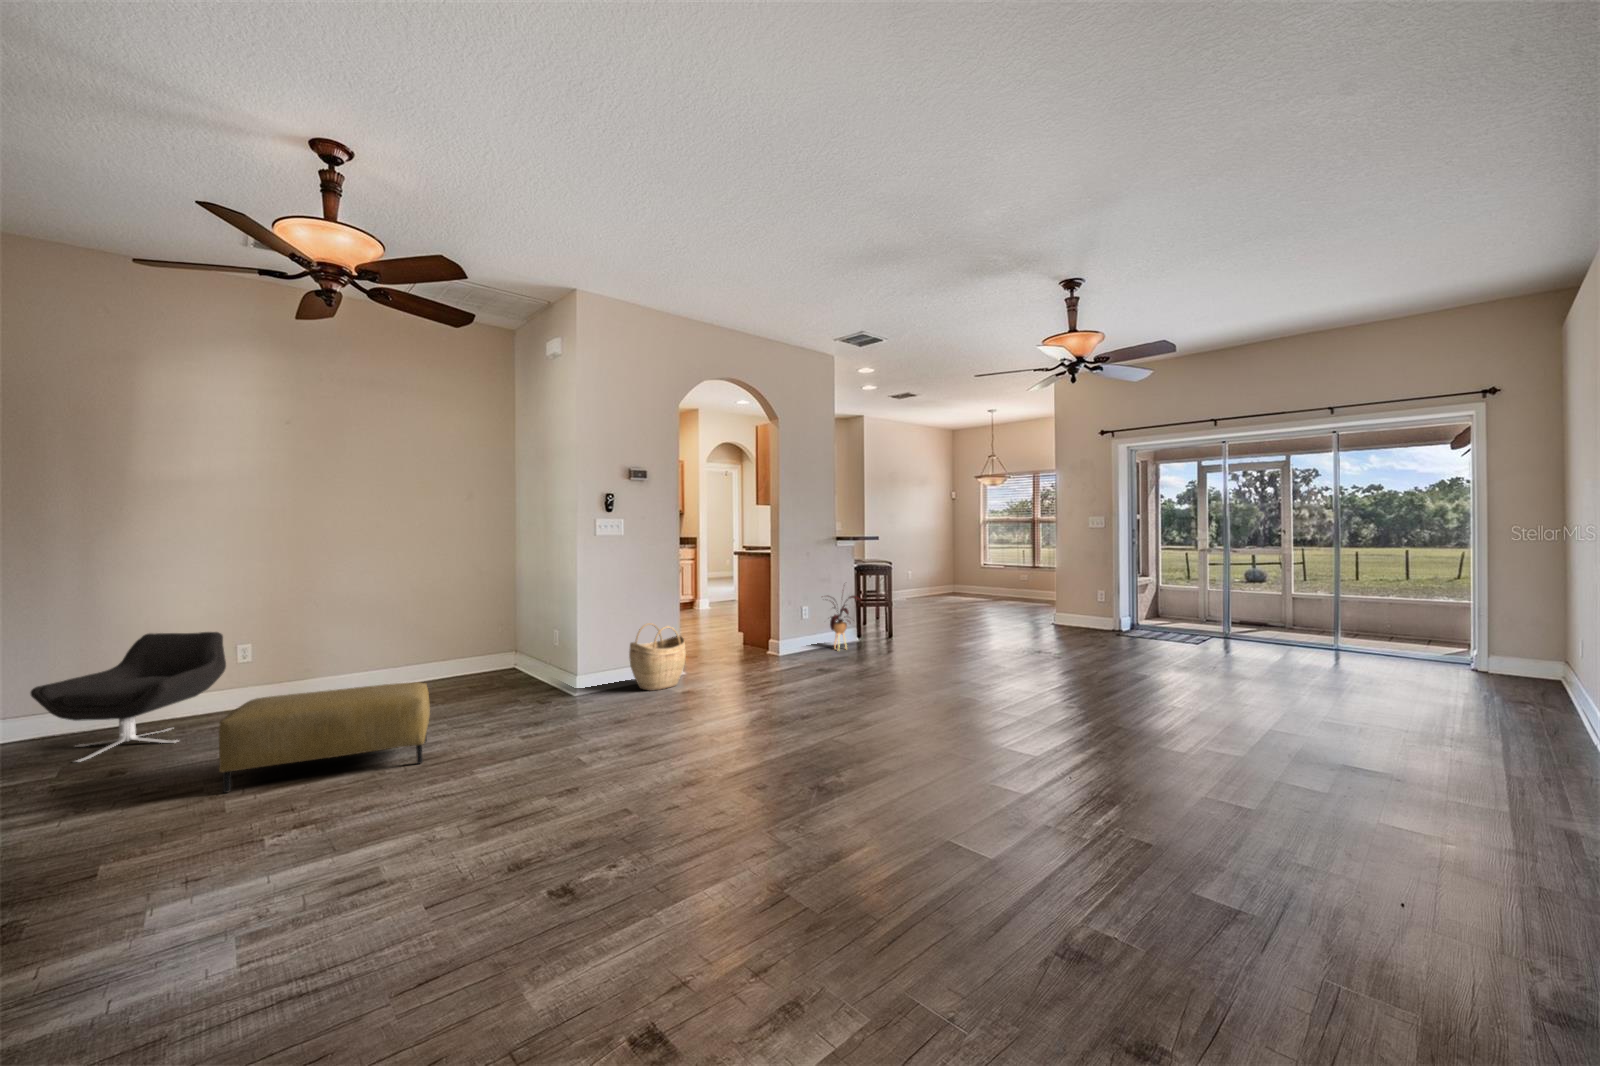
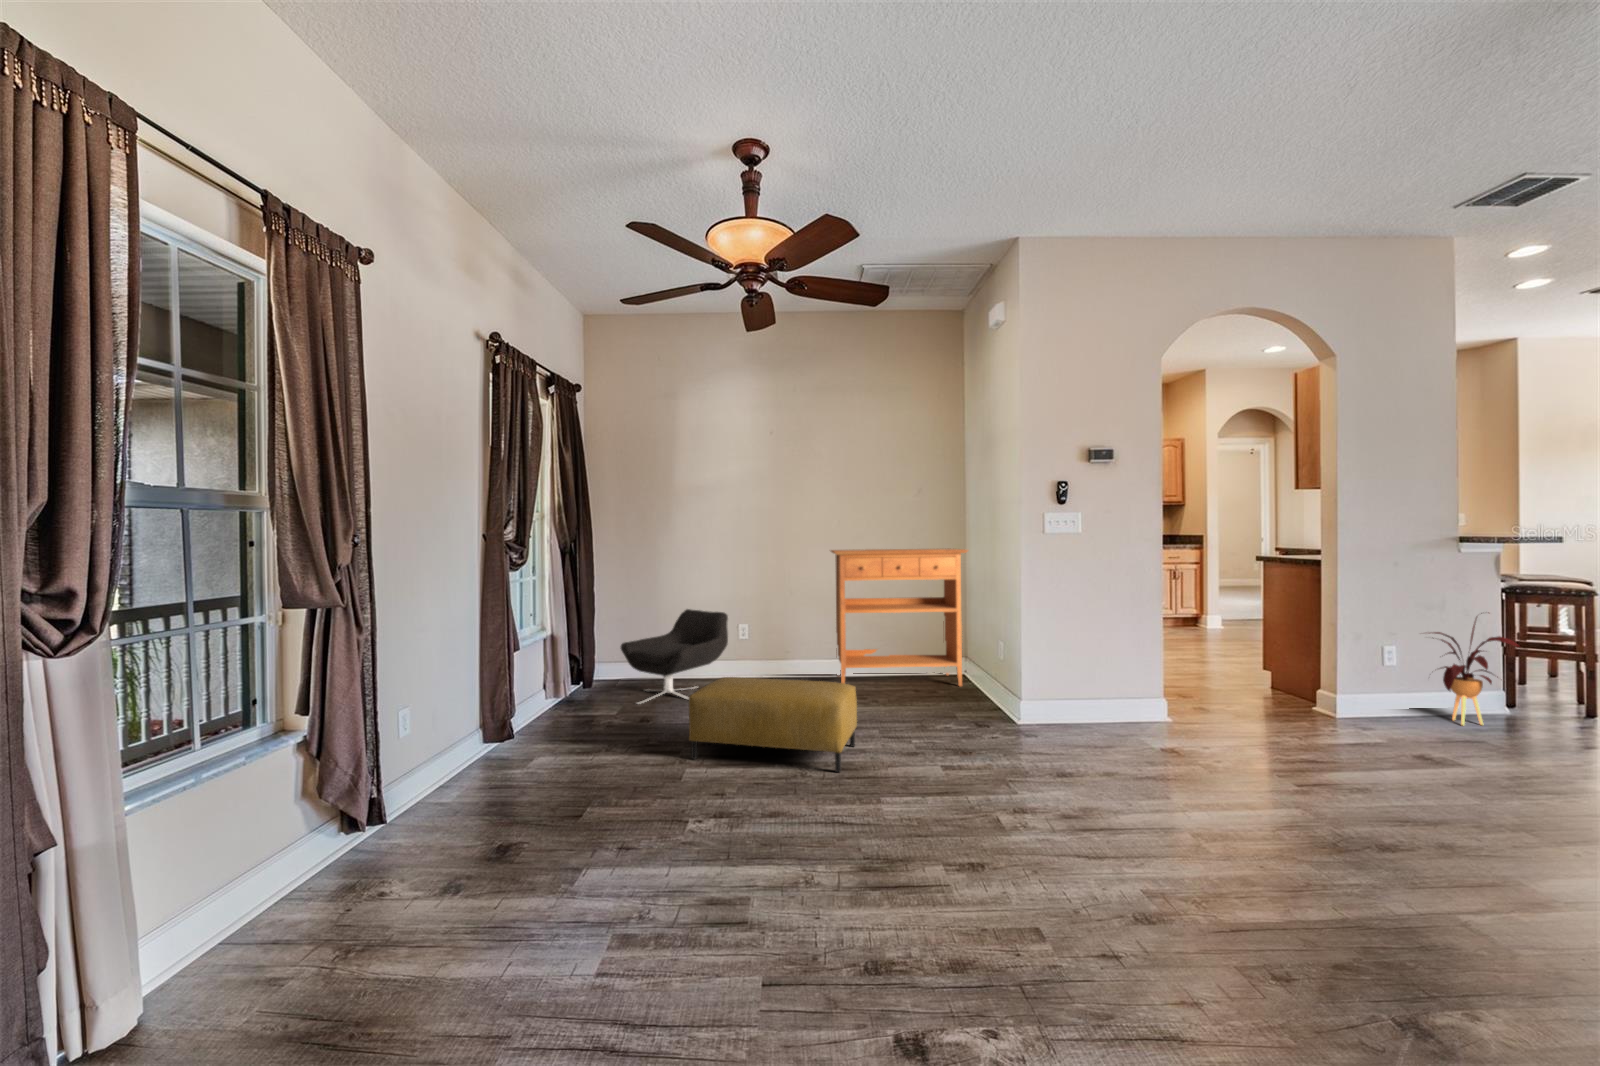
console table: none [363,550,522,699] -> present [831,548,968,686]
woven basket: present [629,623,686,691] -> none [1087,646,1168,736]

